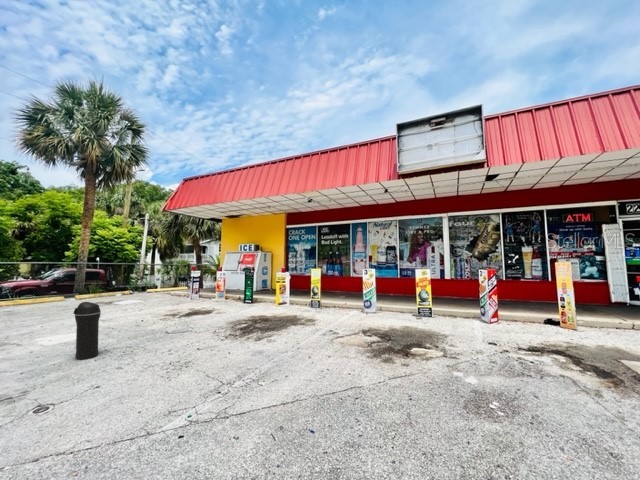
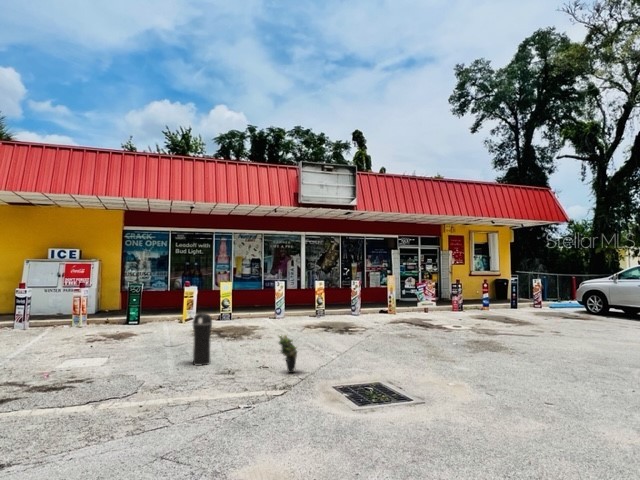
potted plant: none [19,345,60,407] -> present [279,335,297,373]

